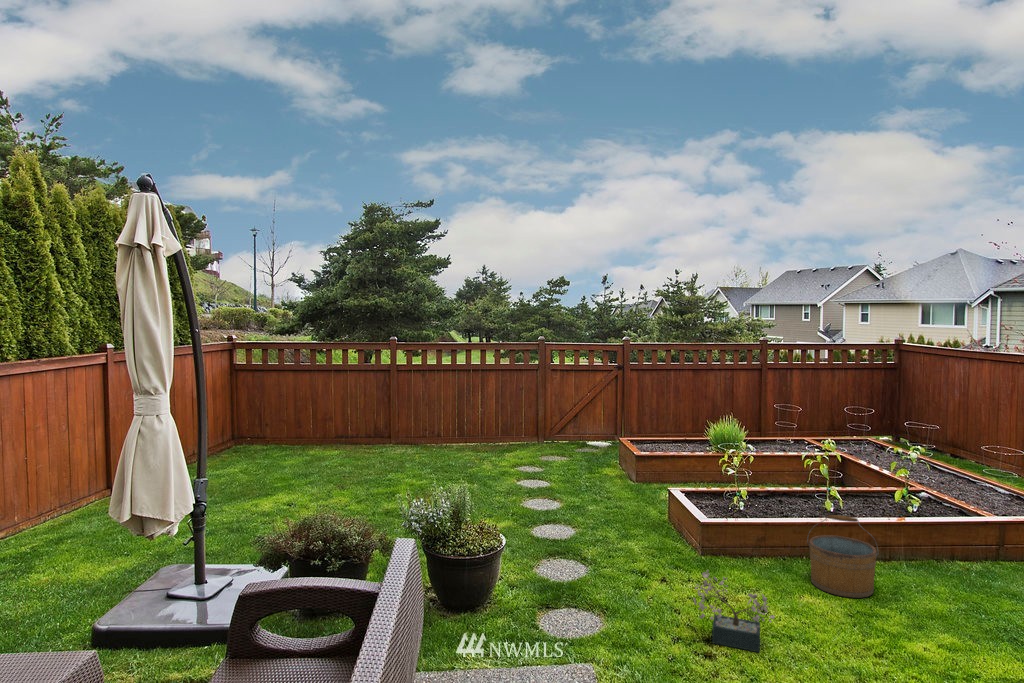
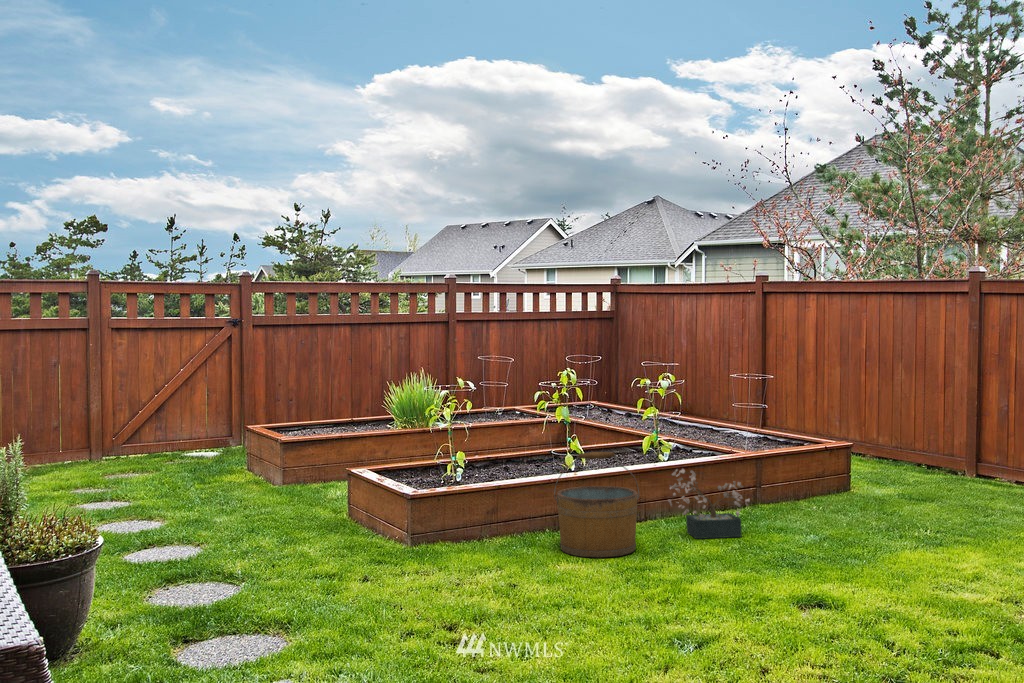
decorative plant: present [694,570,775,652] -> present [668,469,750,539]

